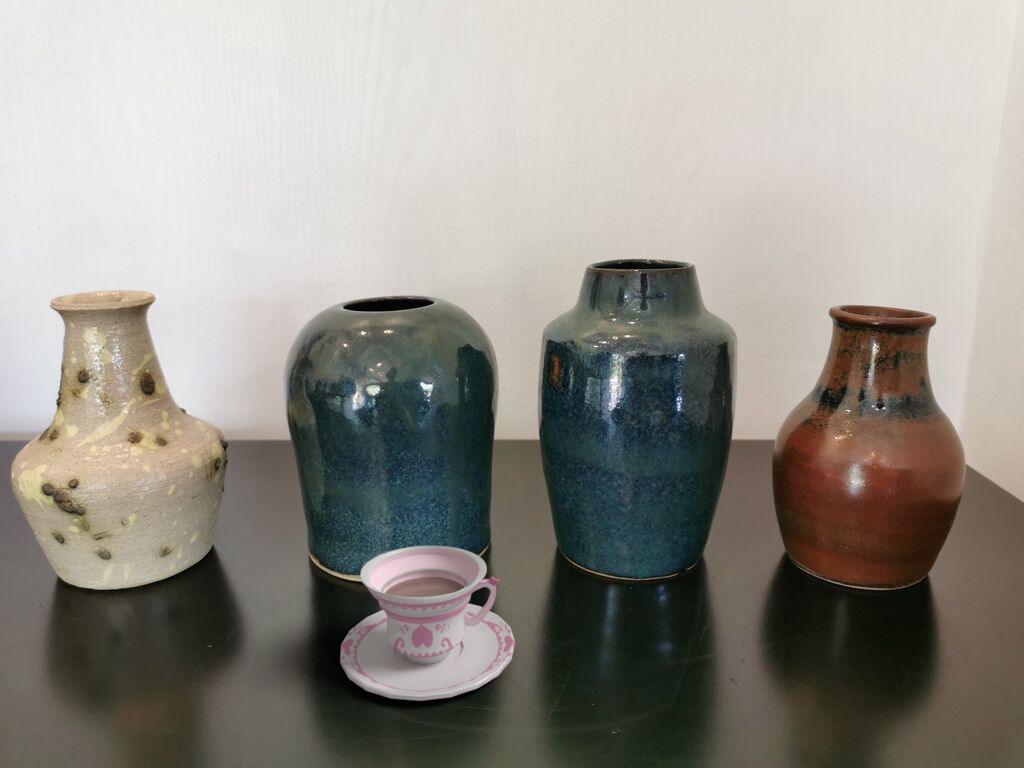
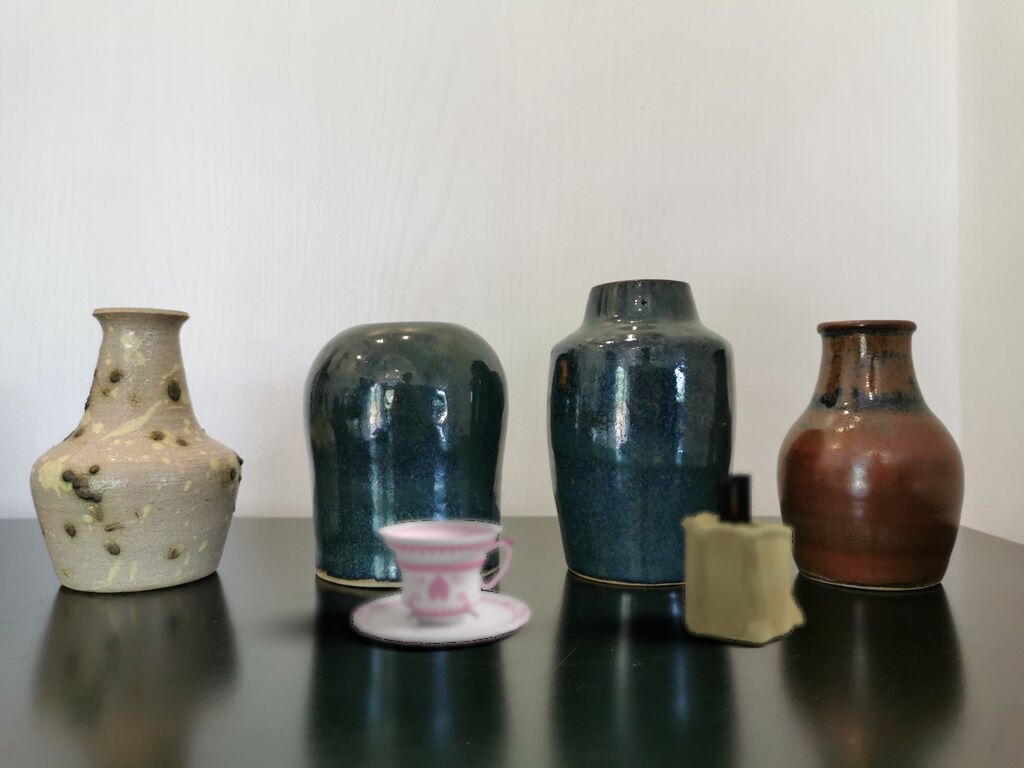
candle: none [666,518,783,700] -> present [682,473,803,643]

